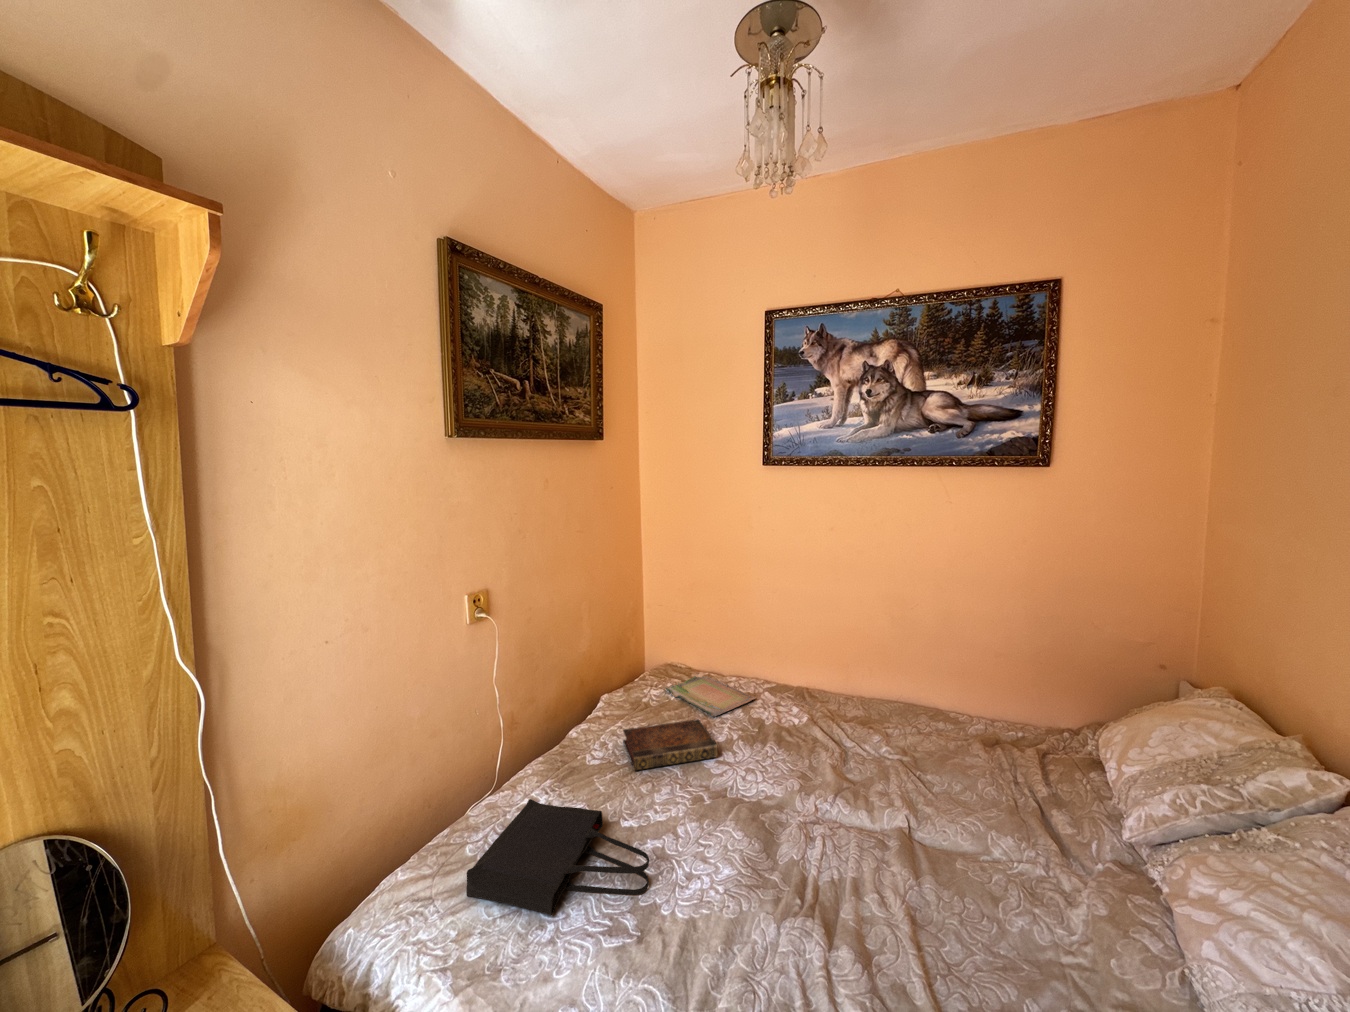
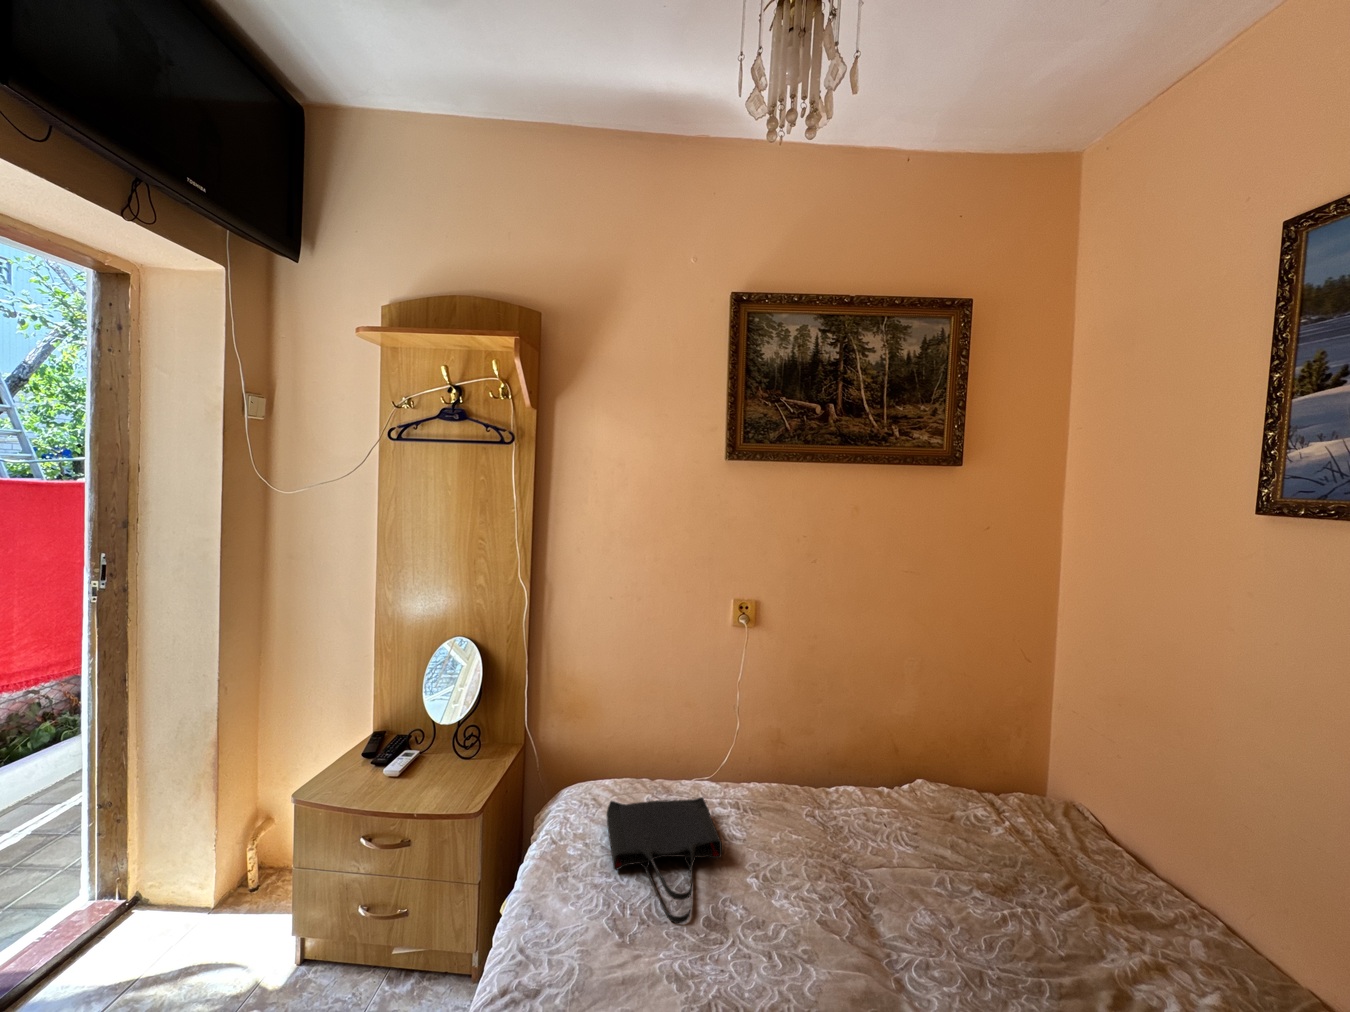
tray: present [666,676,756,717] -> none [997,820,1132,923]
book: present [623,719,718,770] -> none [820,813,961,919]

